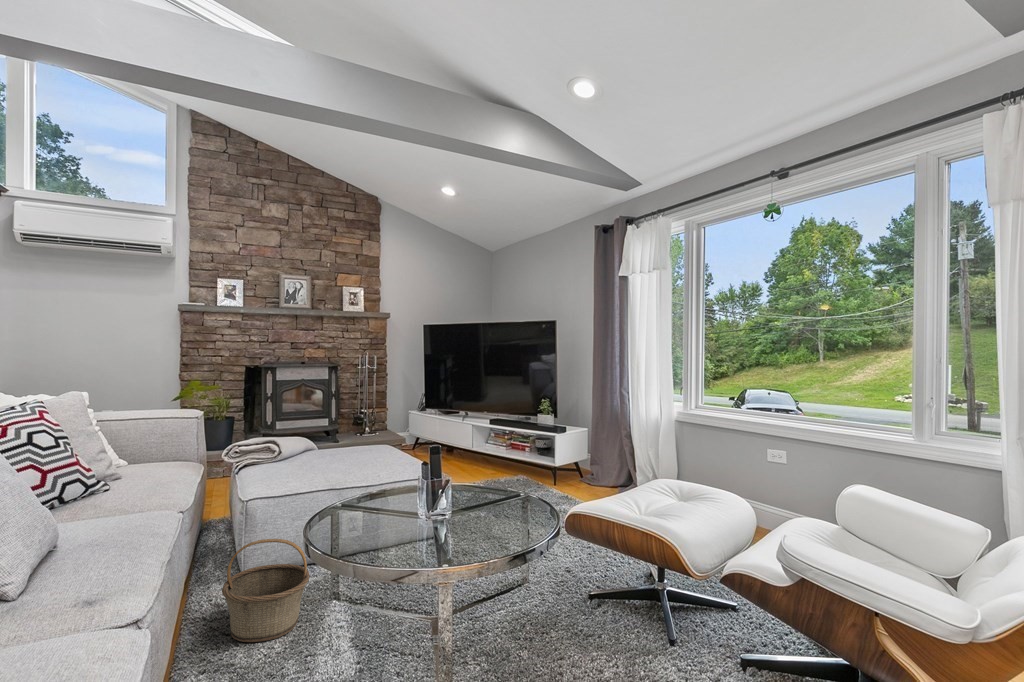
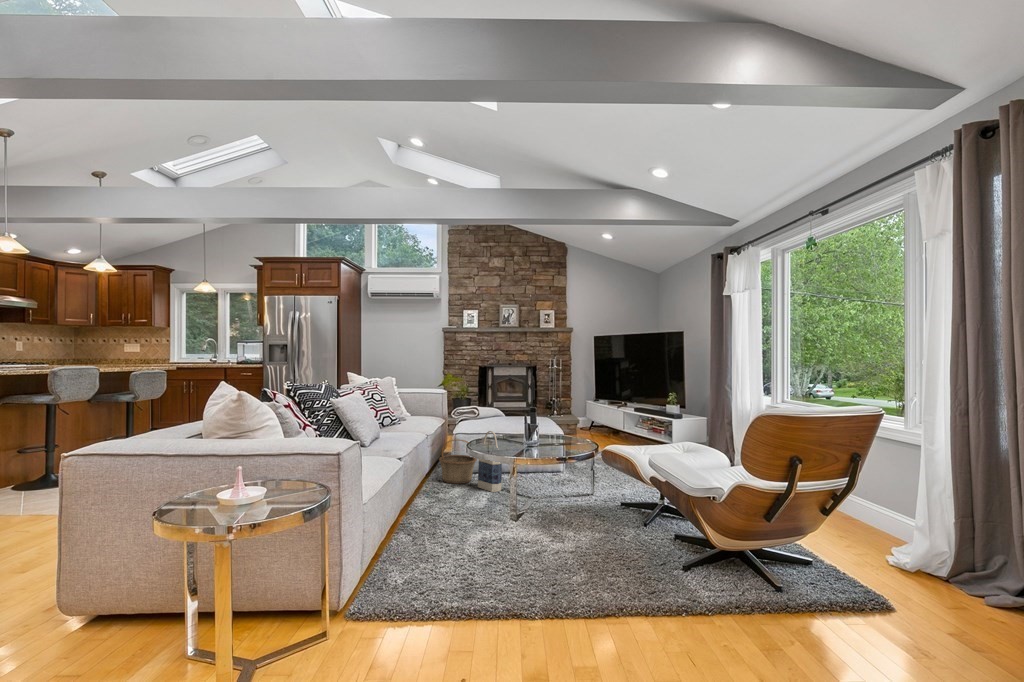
bag: none [323,519,378,651] -> present [478,431,502,492]

